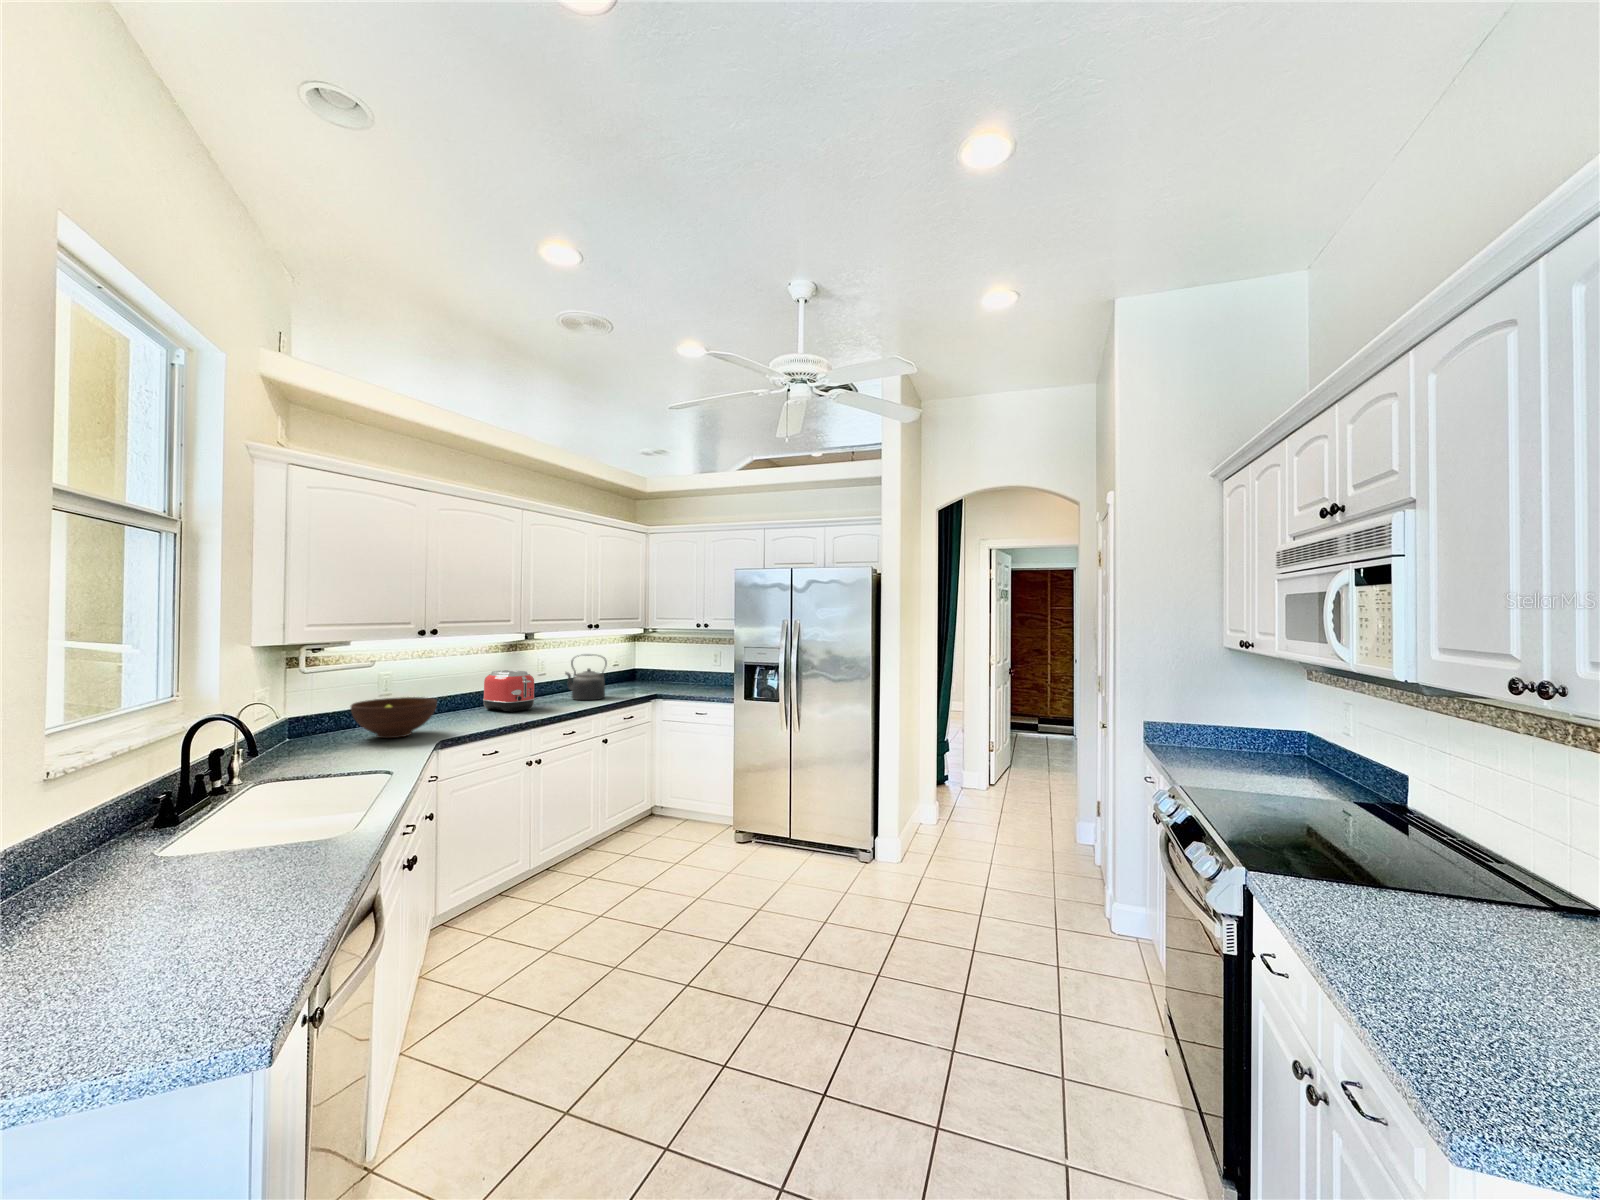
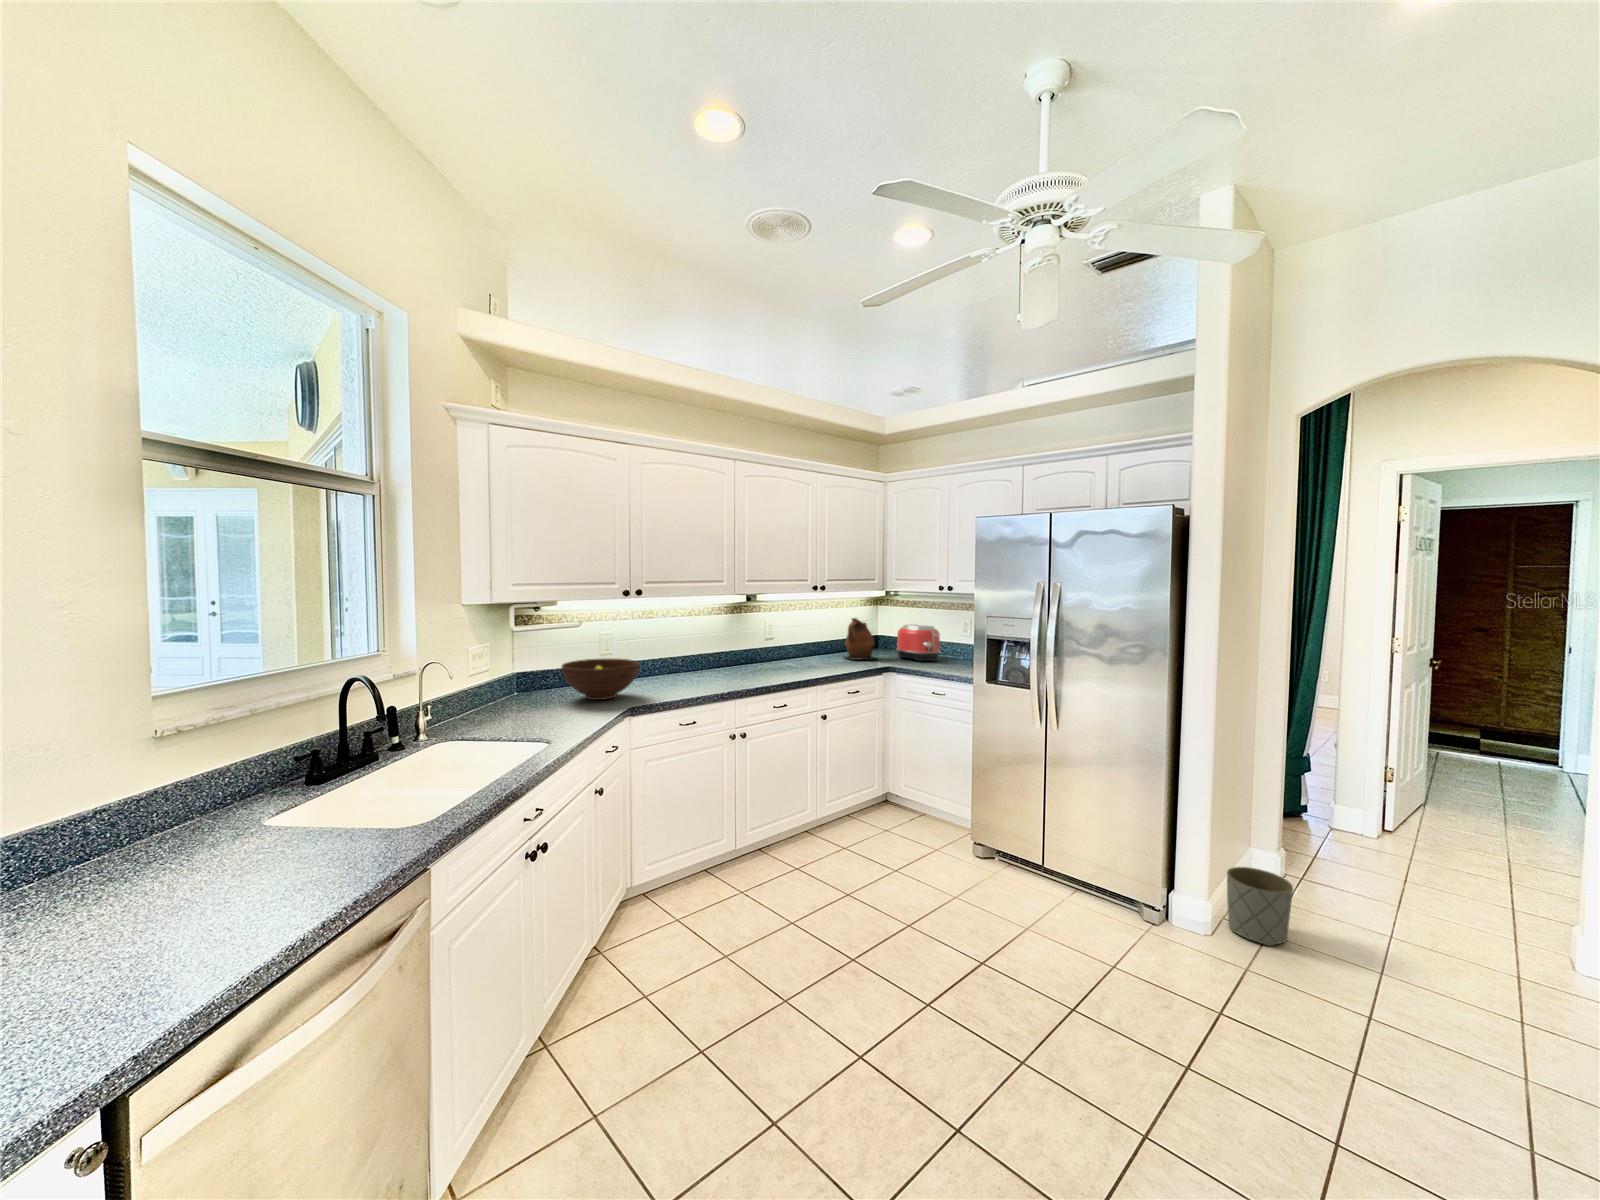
ceramic pitcher: none [609,653,645,690] -> present [845,618,877,660]
kettle: present [565,654,607,700] -> none [789,619,831,670]
toaster: present [483,670,535,712] -> present [897,624,940,662]
planter: none [909,814,946,864] -> present [1227,867,1293,946]

